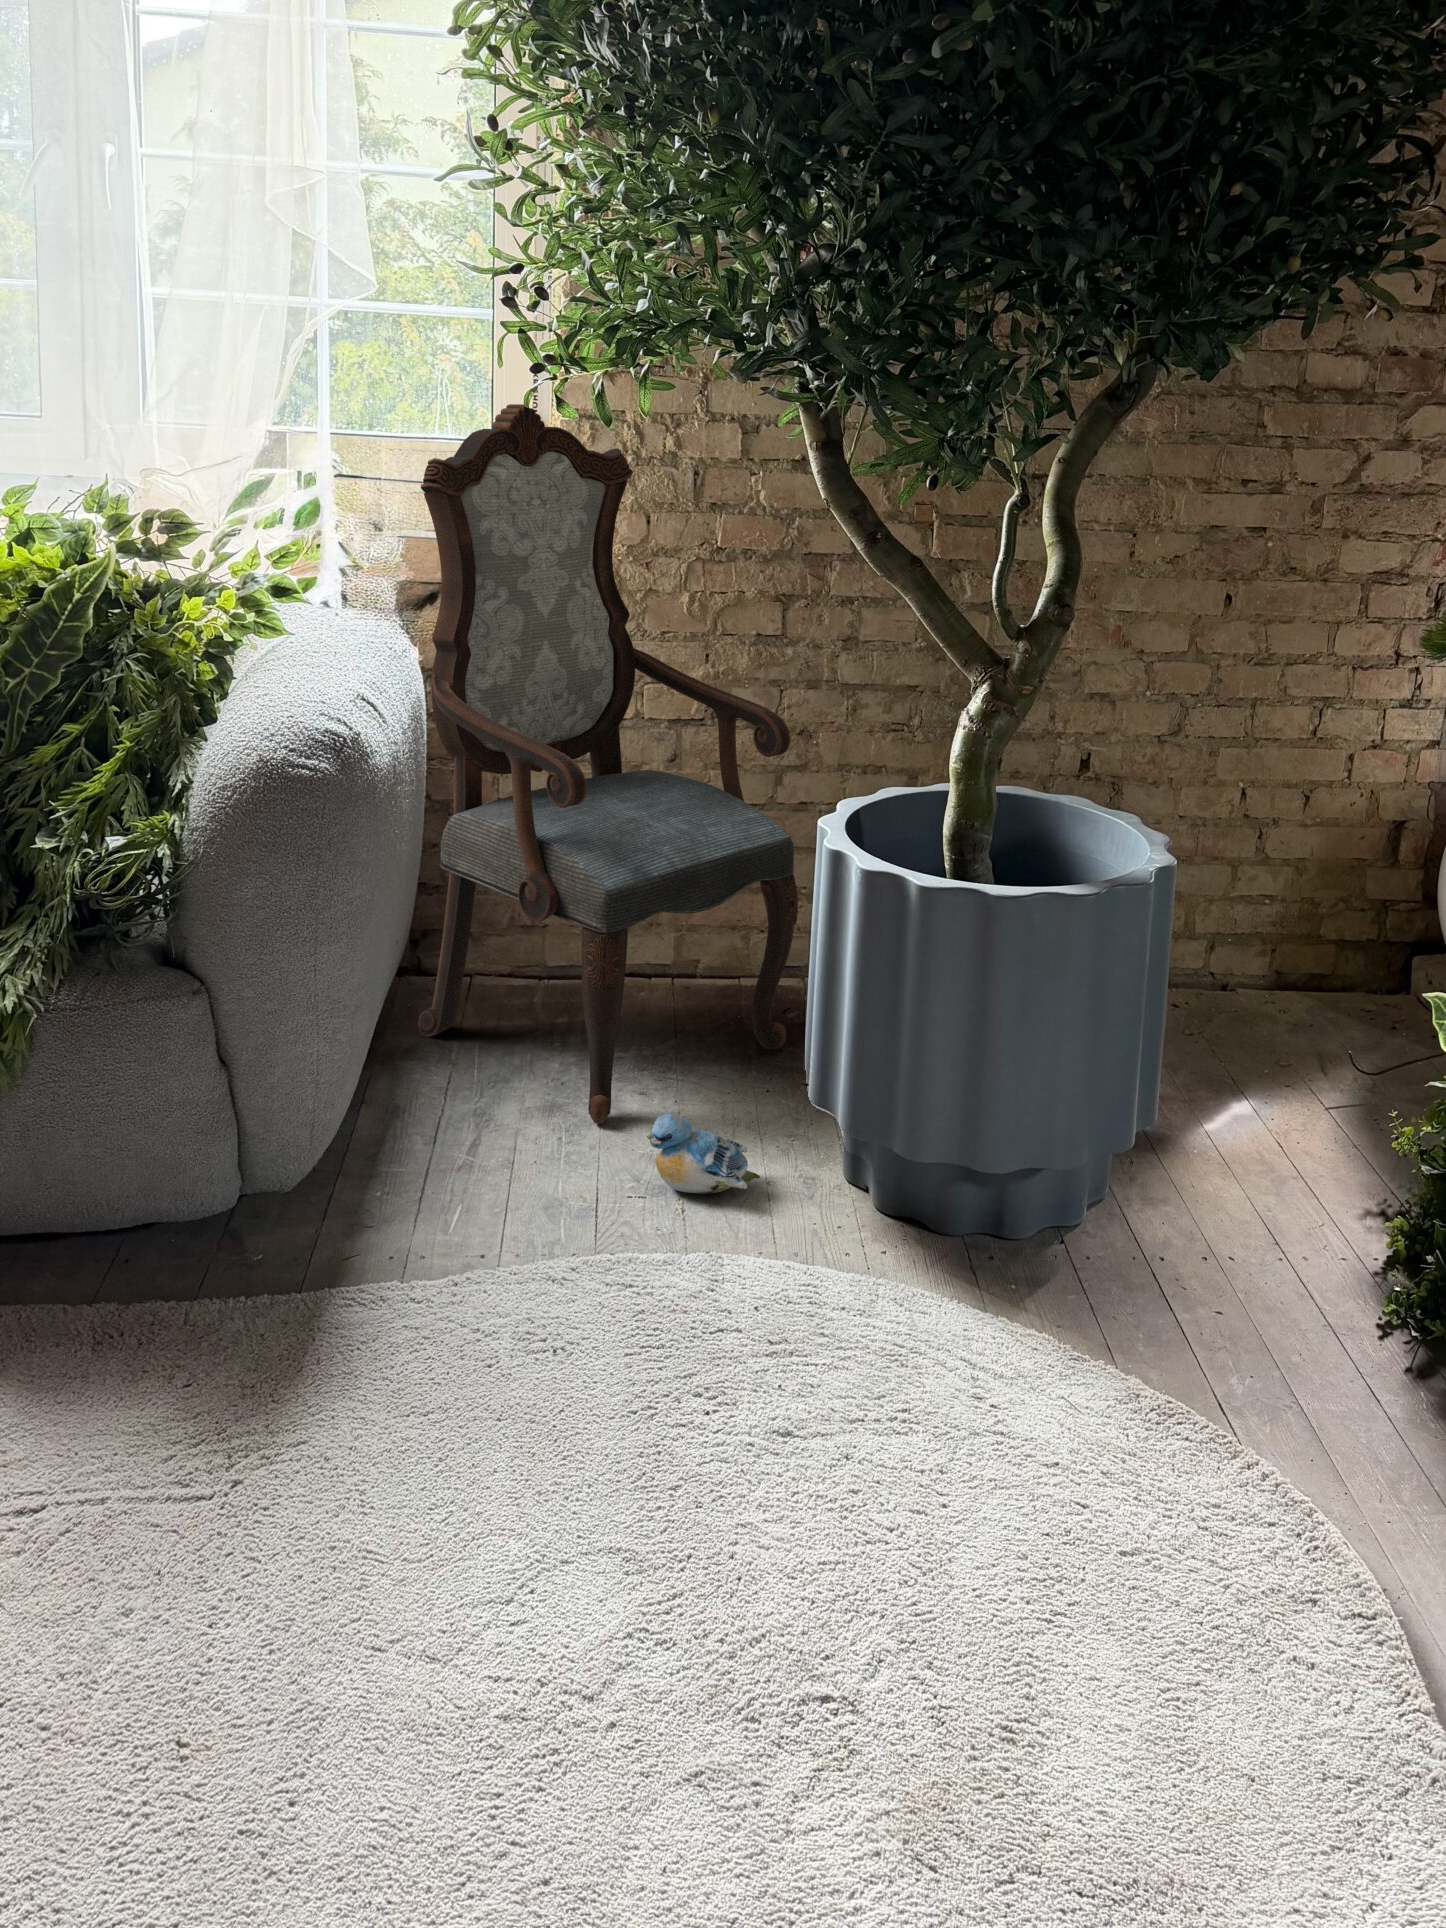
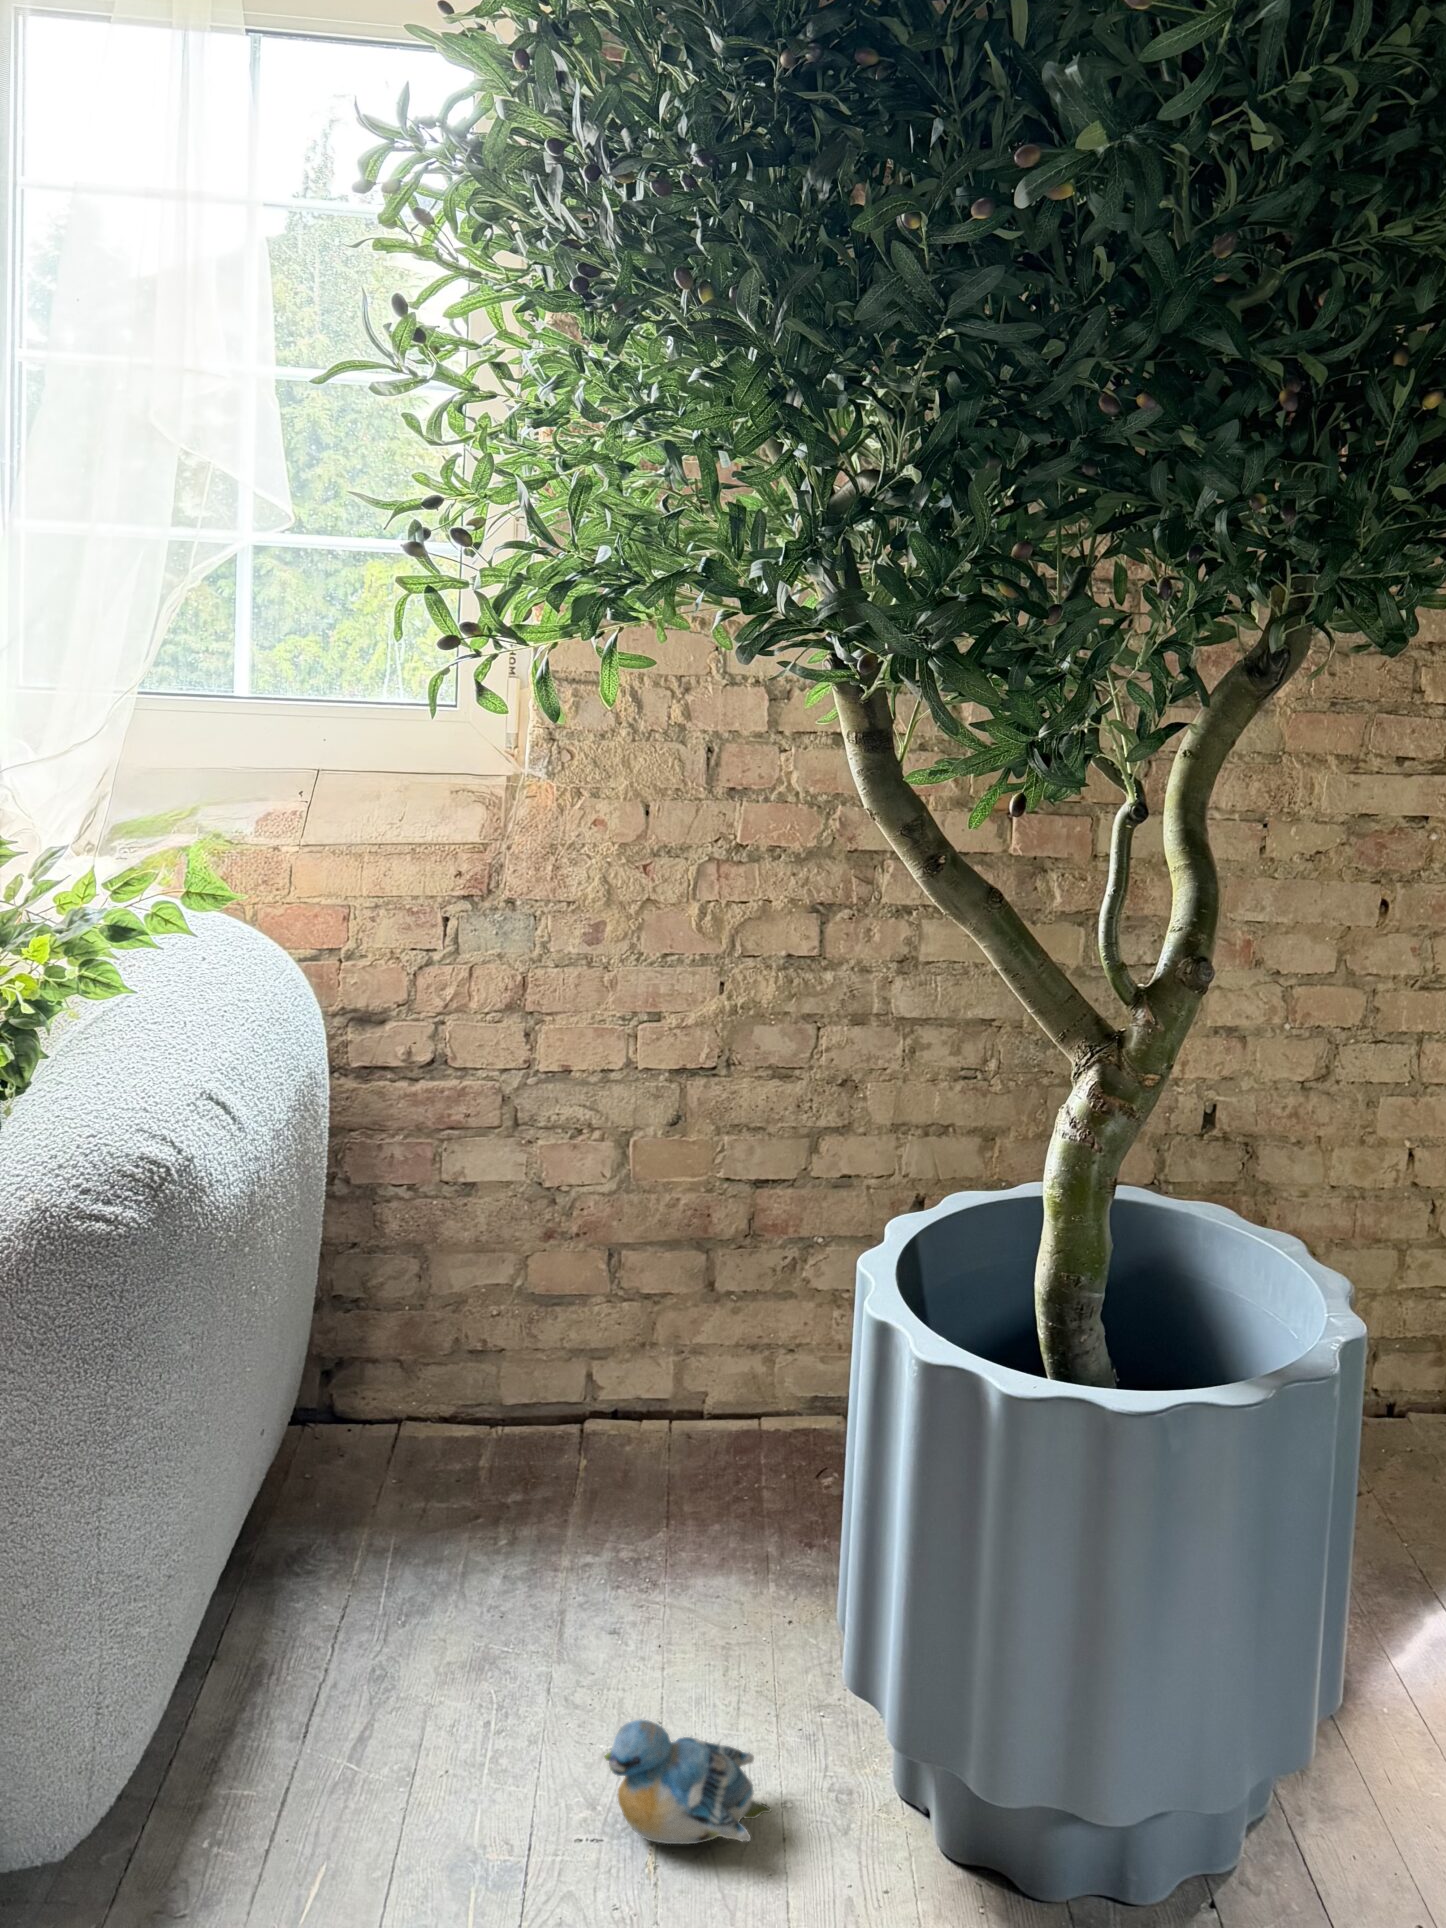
armchair: present [418,404,798,1124] -> none [310,670,835,1703]

